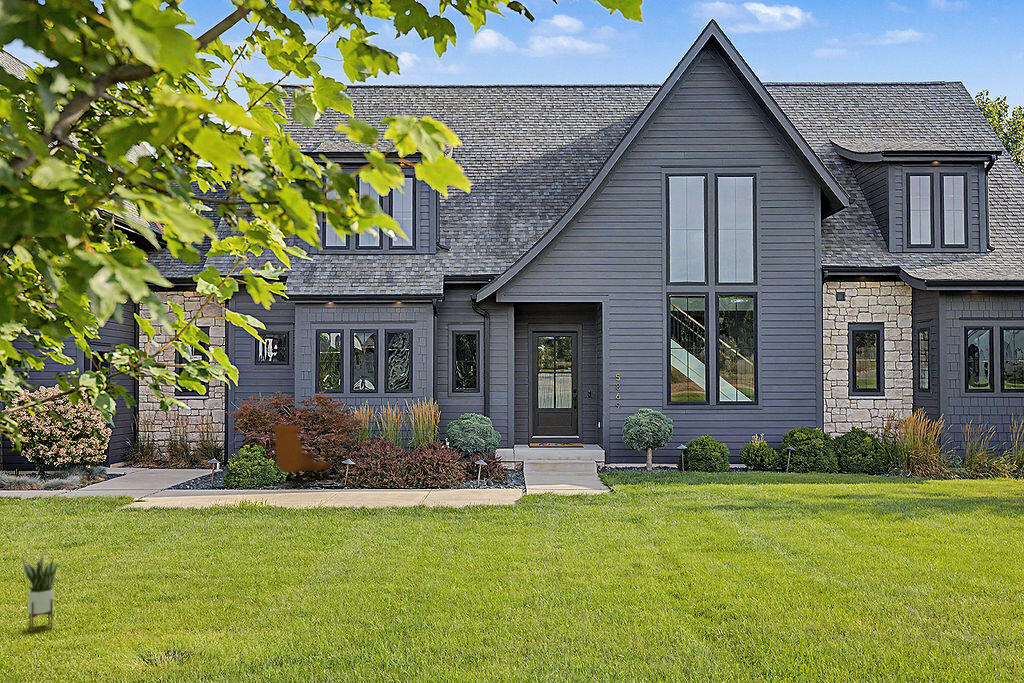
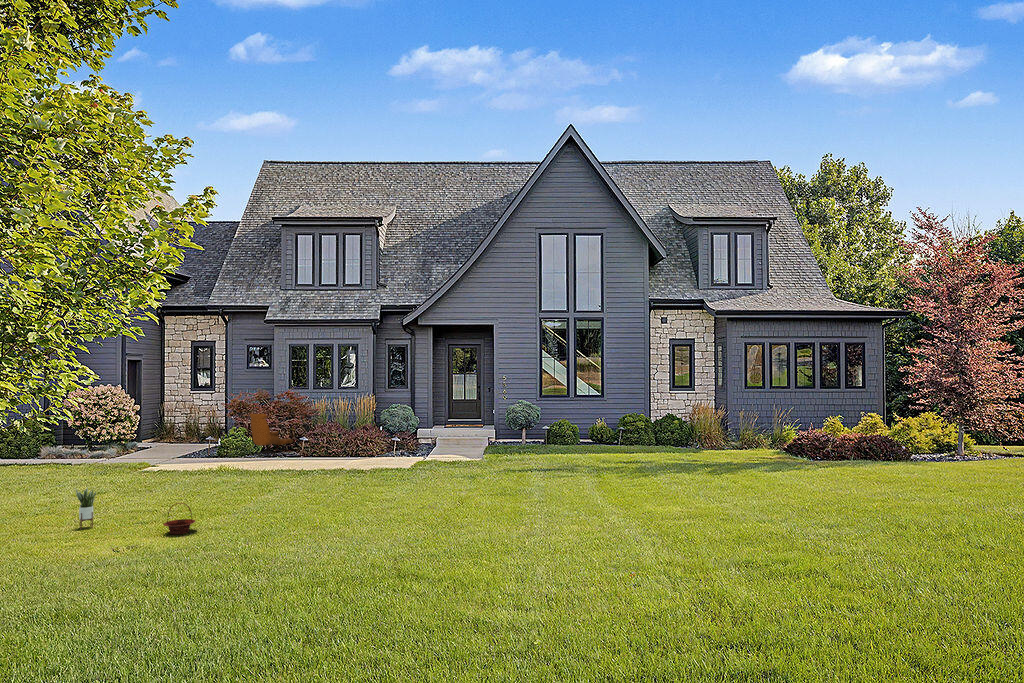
basket: none [180,586,238,646] -> present [163,503,195,534]

